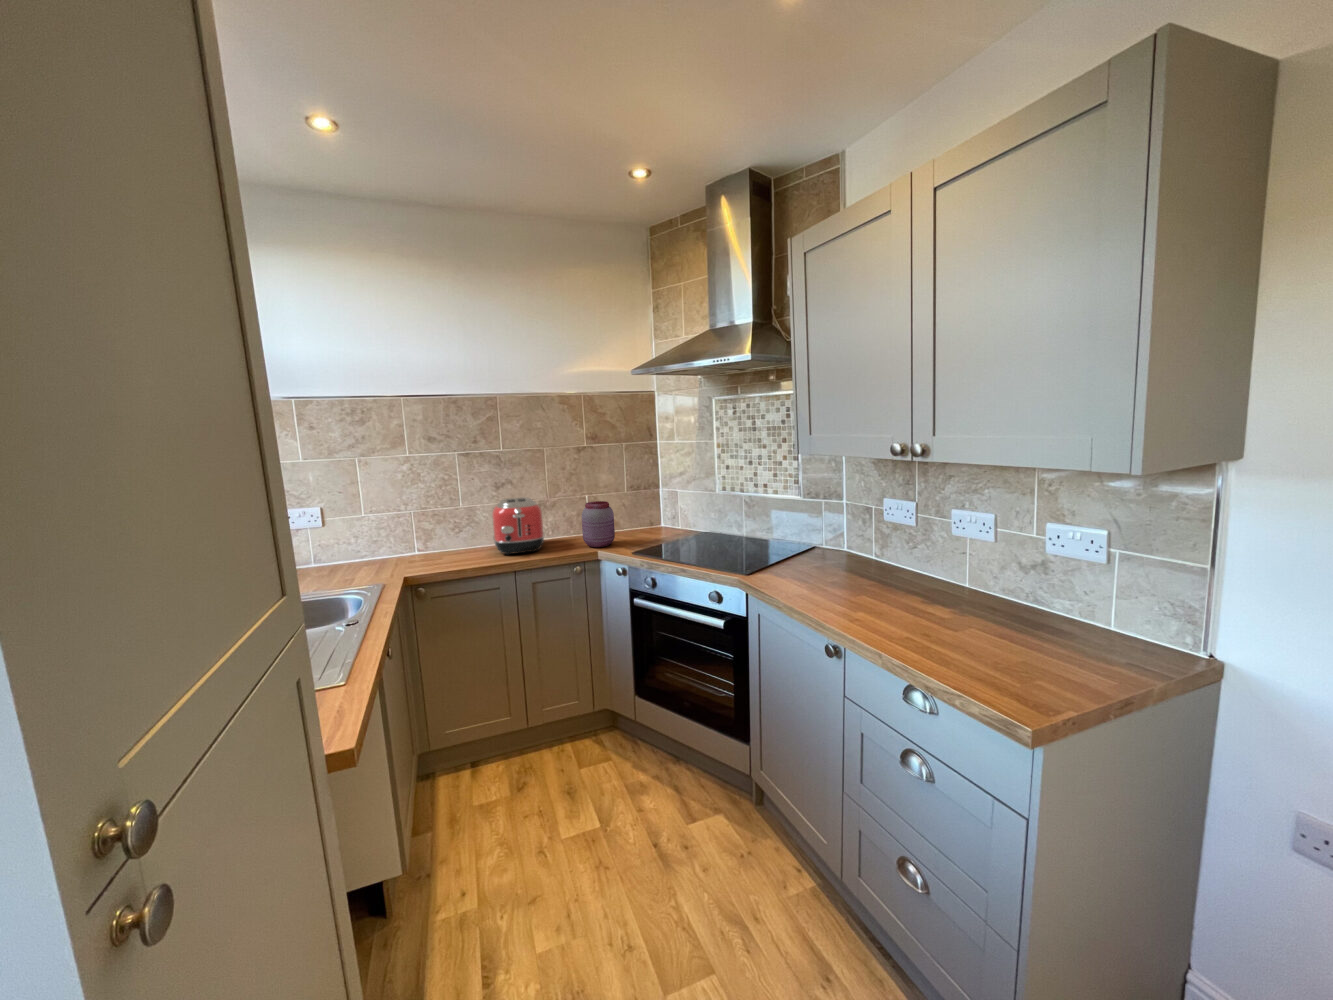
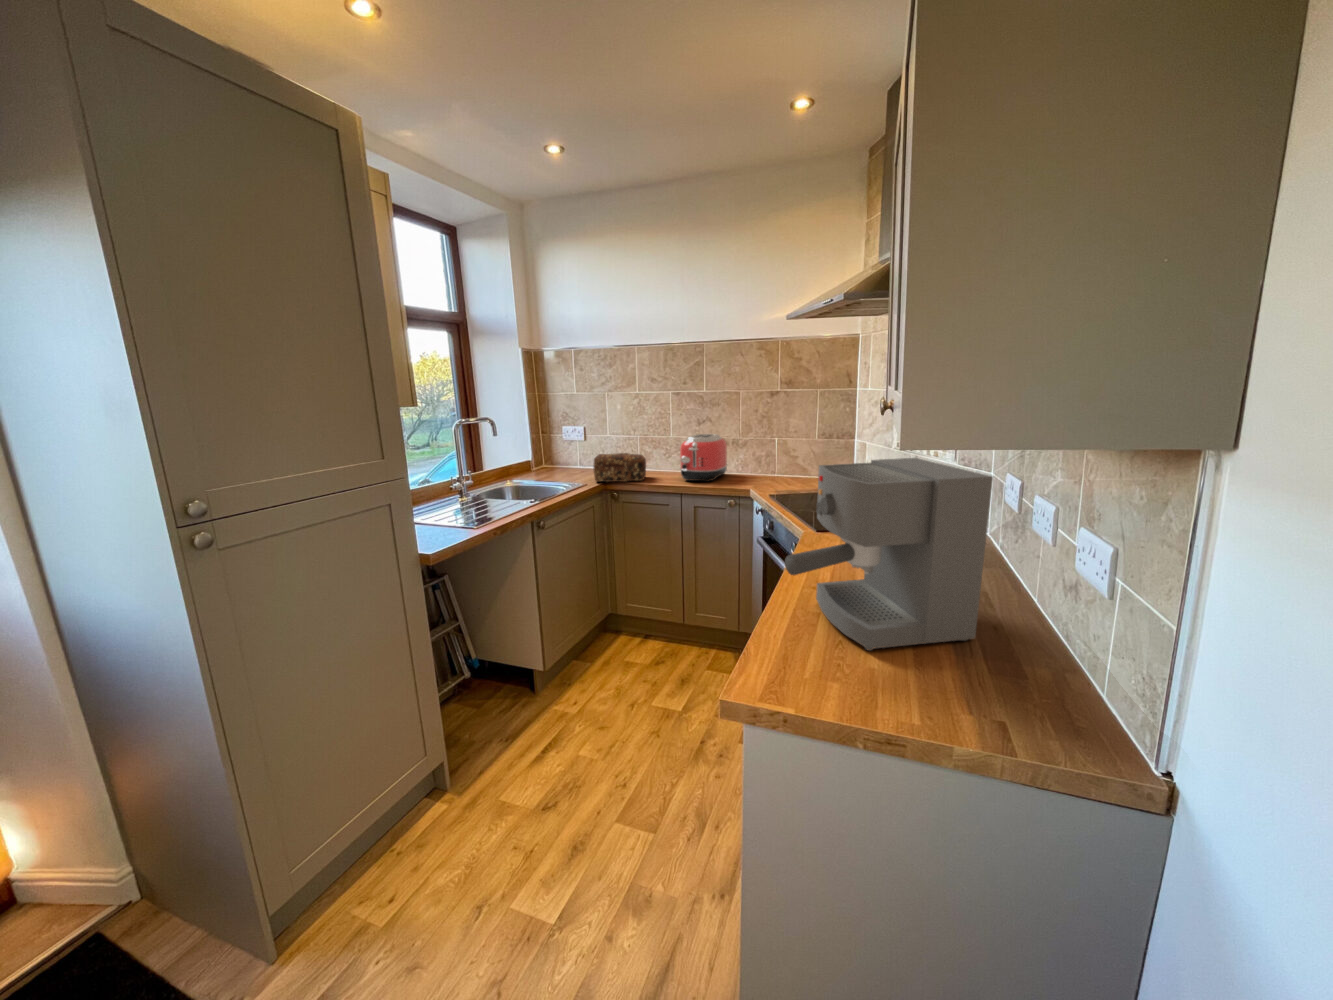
coffee maker: none [877,487,1012,649] -> present [785,458,993,651]
jar: present [582,501,615,547] -> none [747,444,778,487]
bread loaf: none [372,532,451,576] -> present [594,453,646,482]

